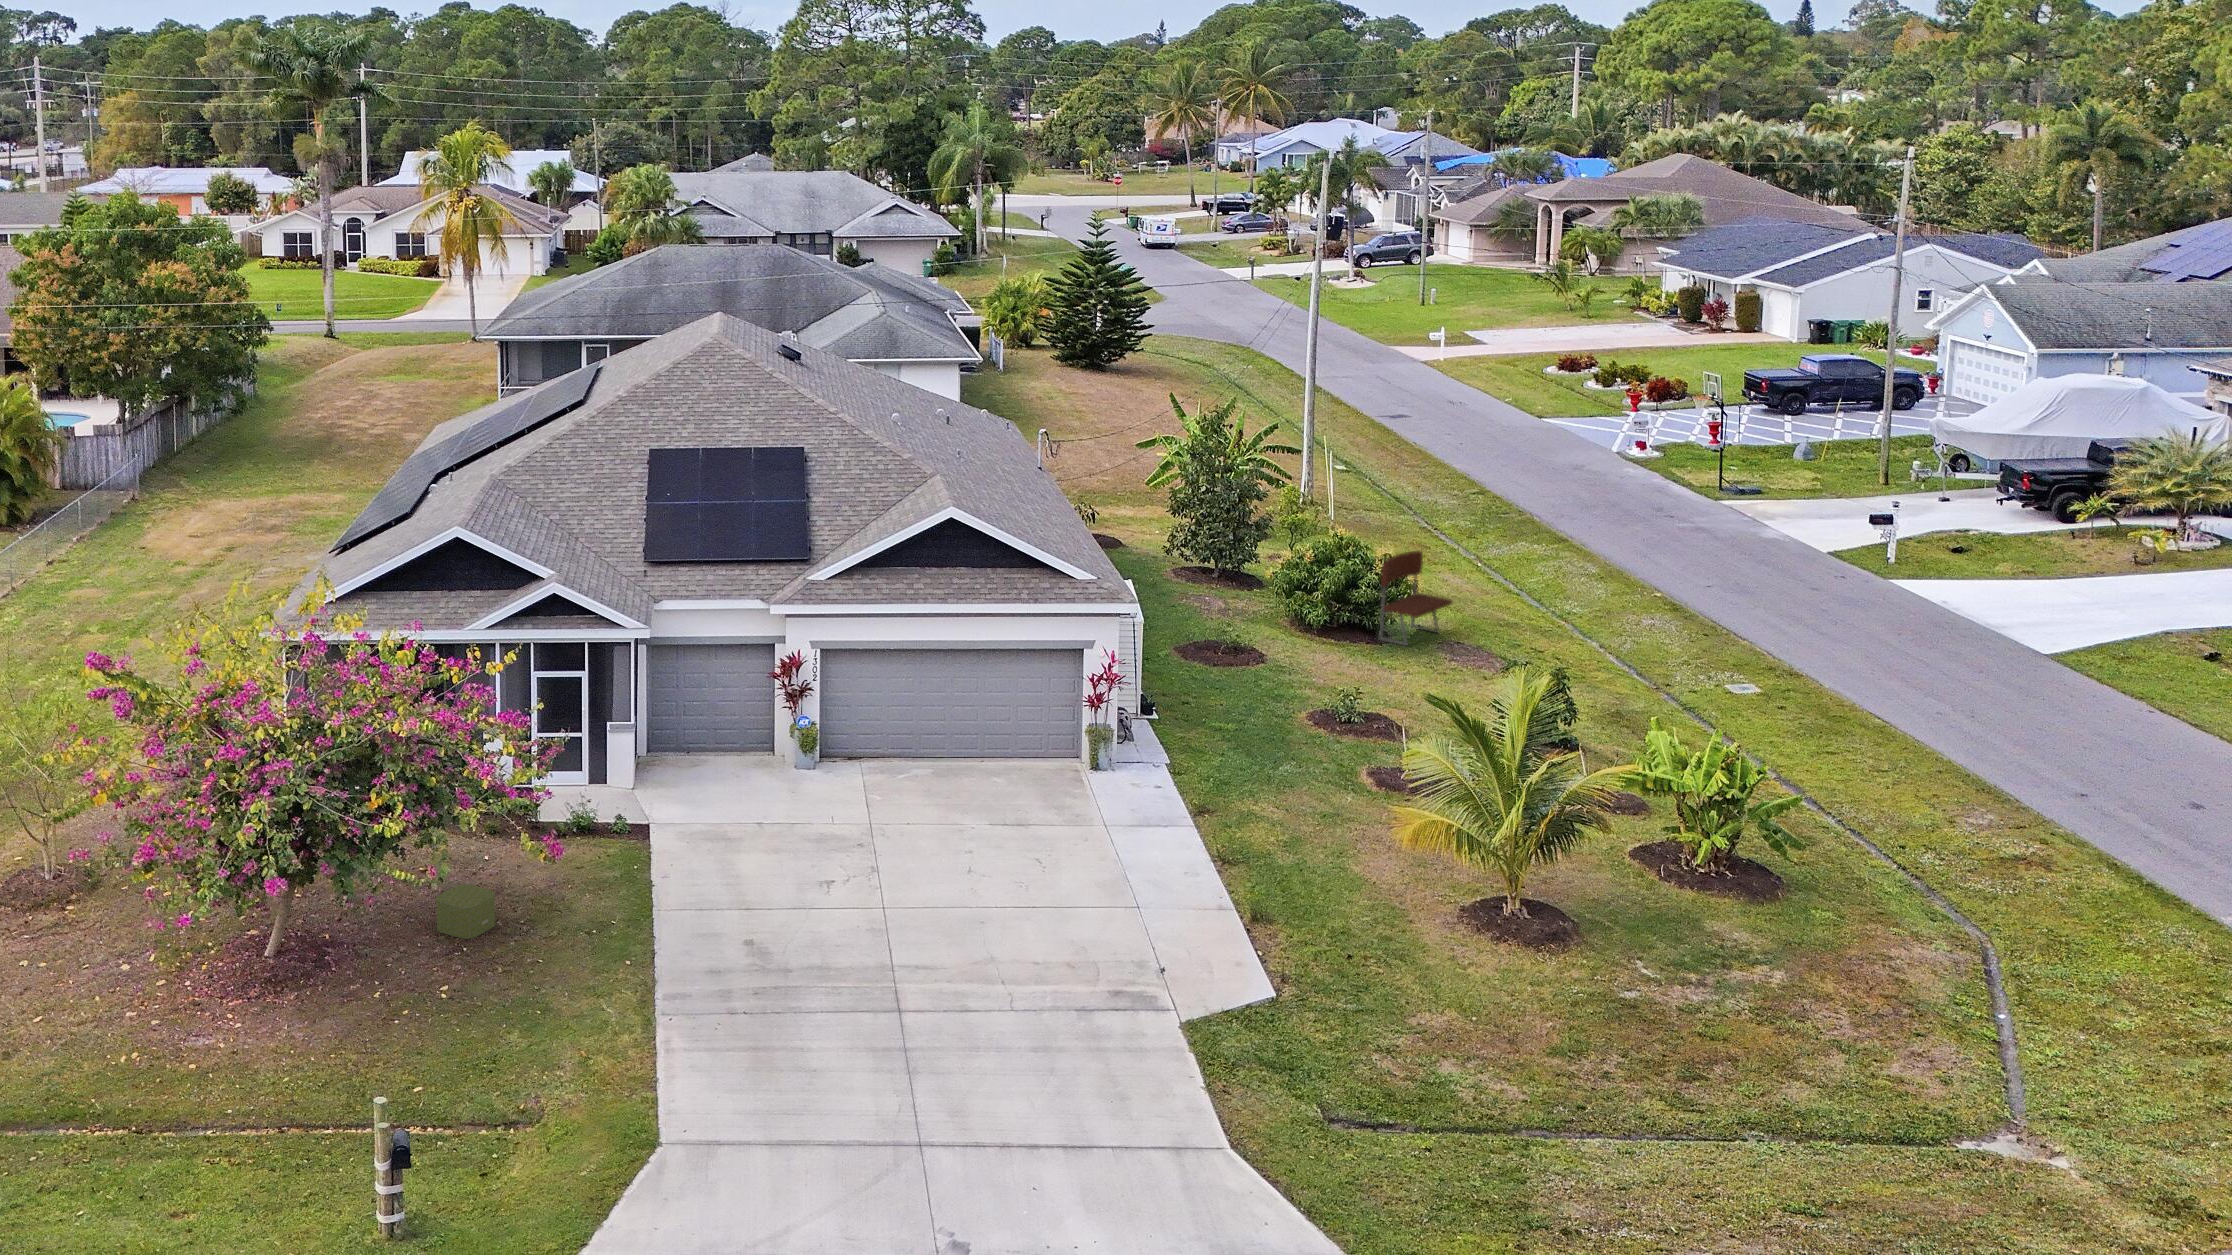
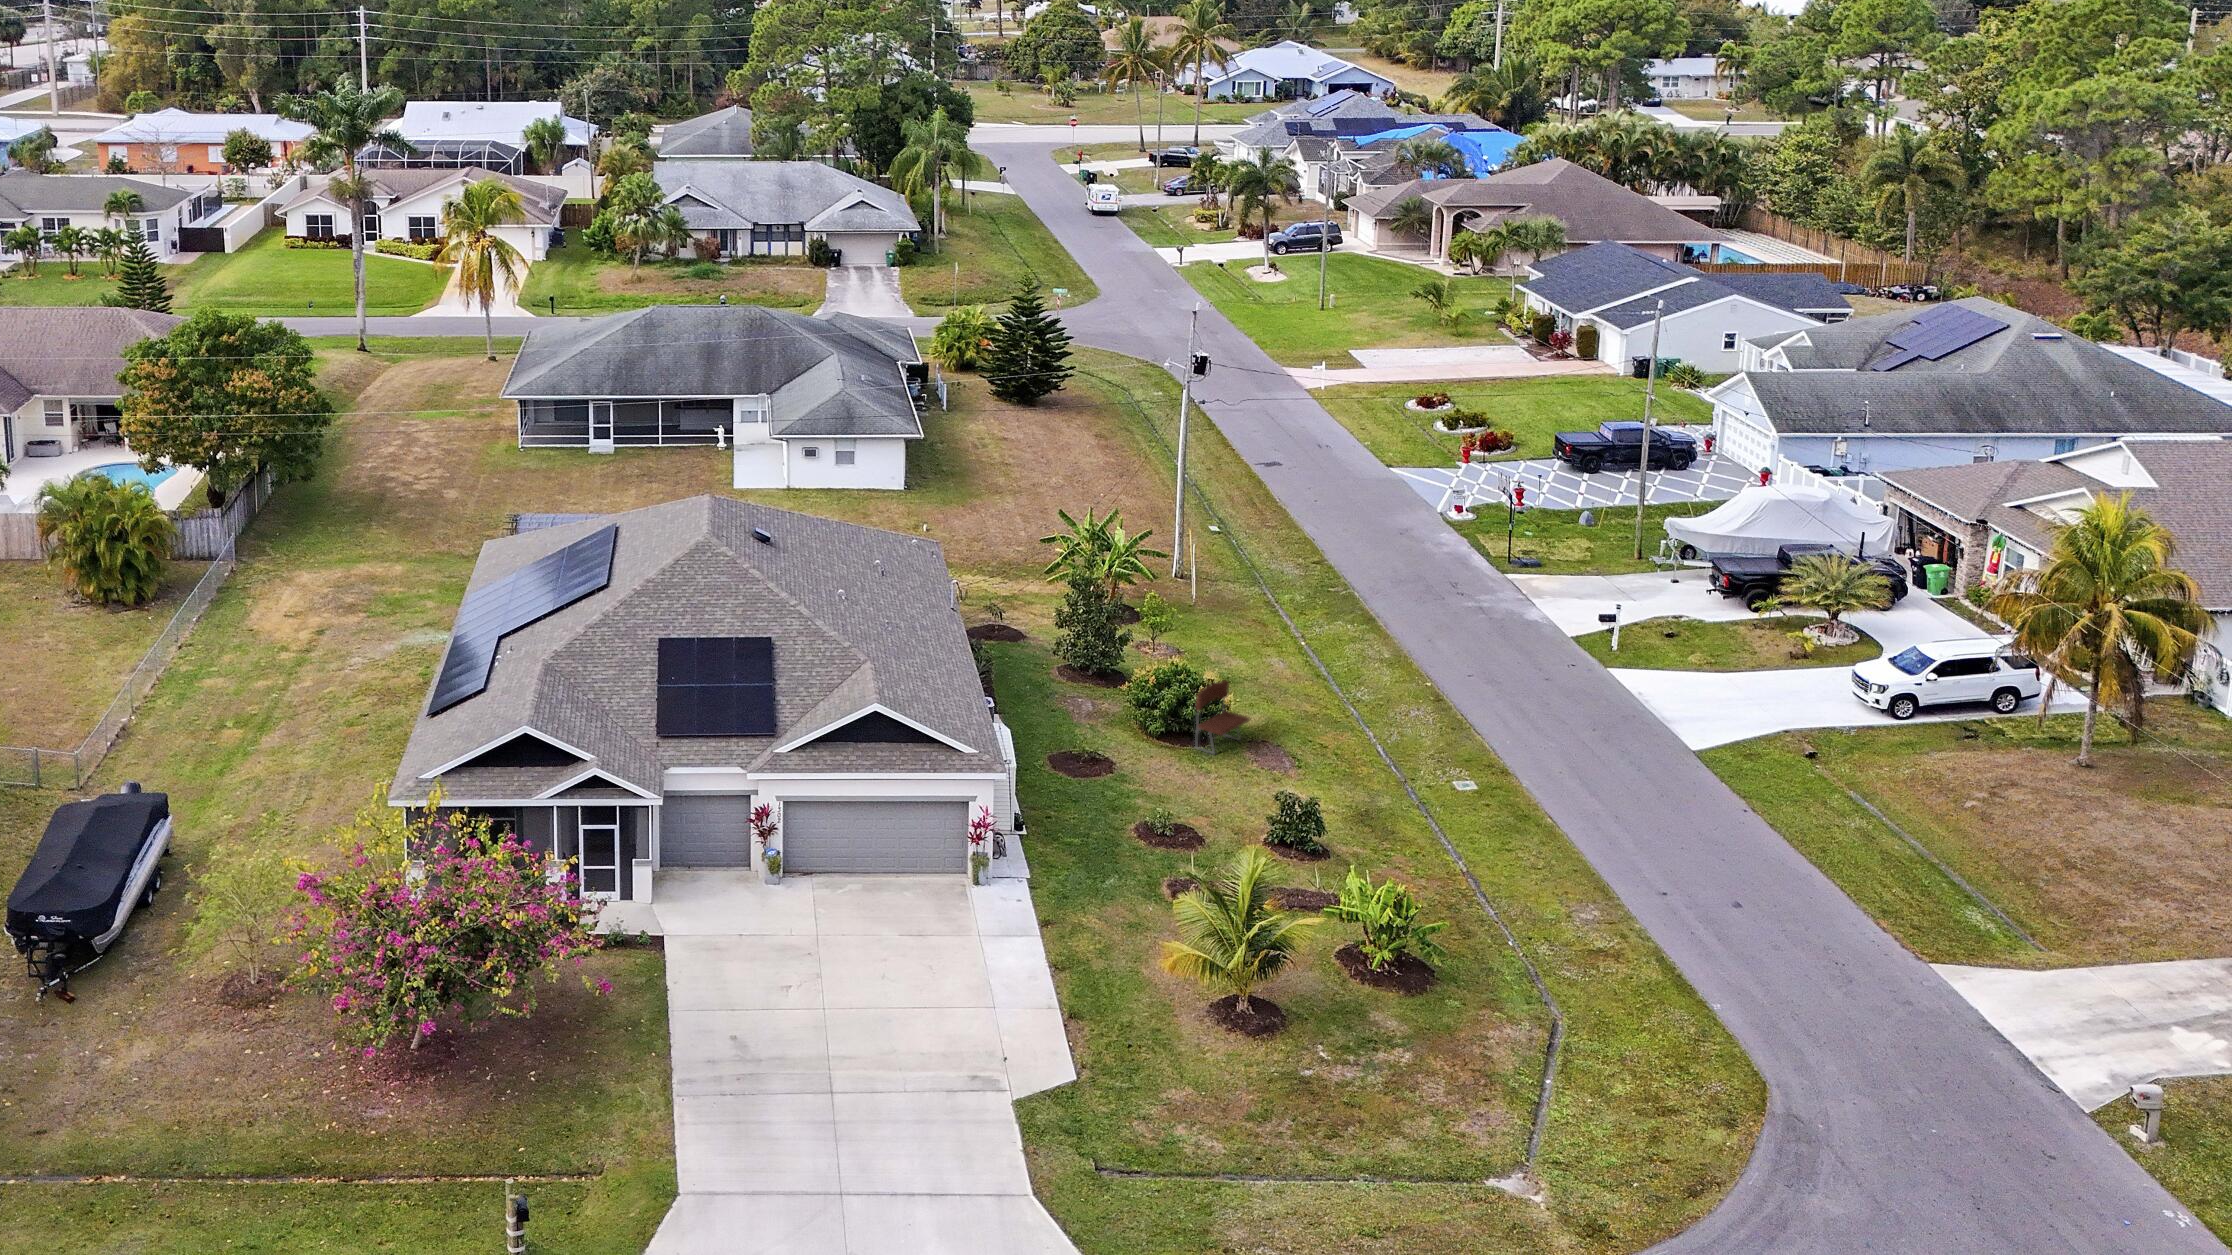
storage box: present [436,884,495,939] -> none [527,995,566,1035]

